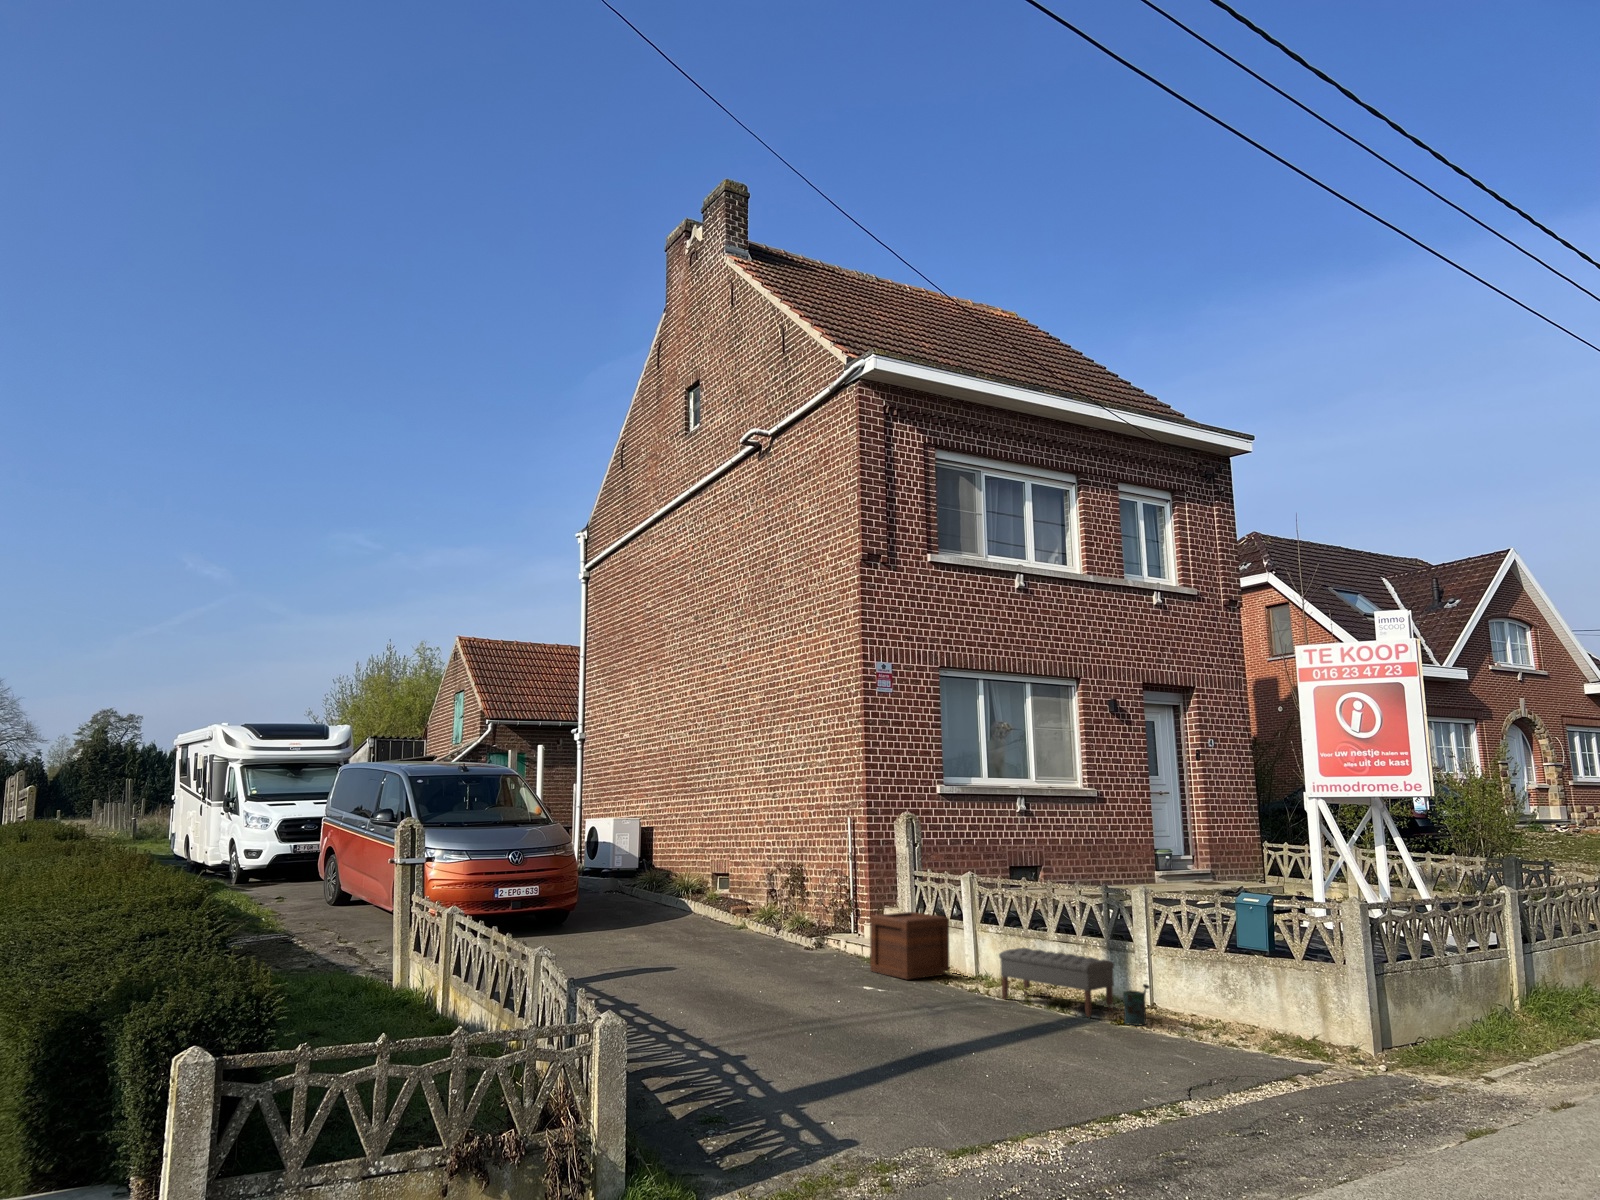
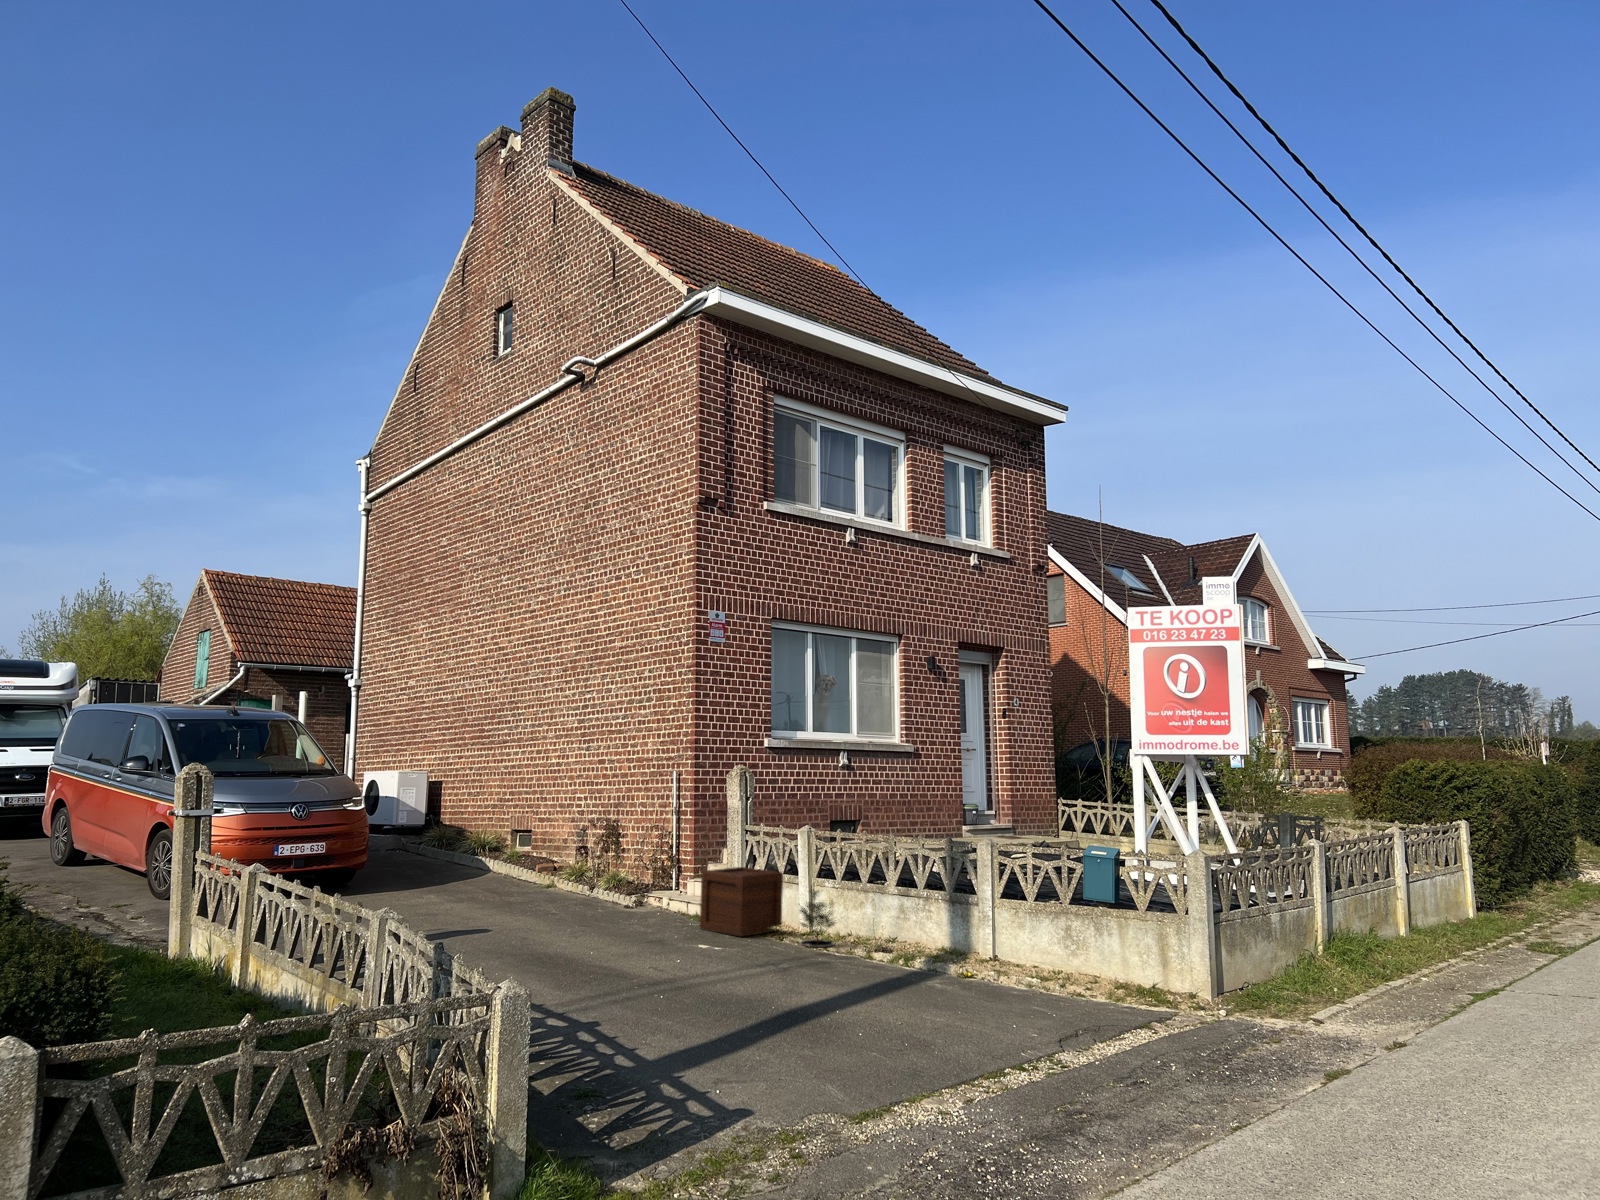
potted tree: none [958,927,1000,991] -> present [799,889,836,947]
bench: present [999,948,1114,1017] -> none [842,902,959,971]
watering can: present [1123,984,1150,1025] -> none [971,937,995,979]

